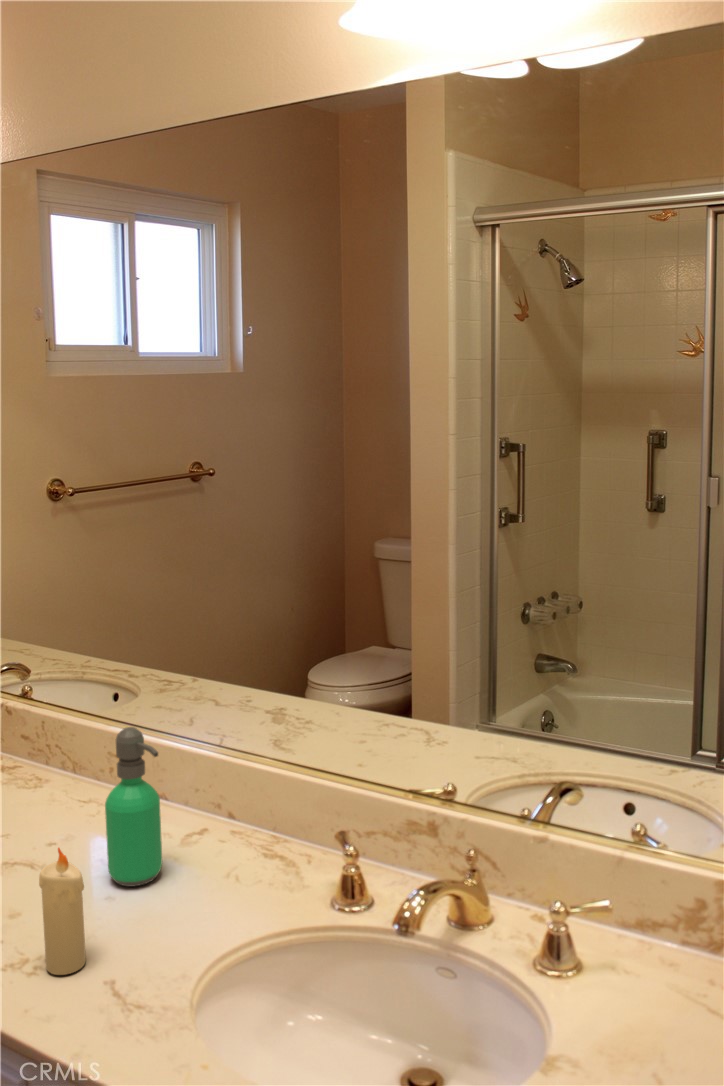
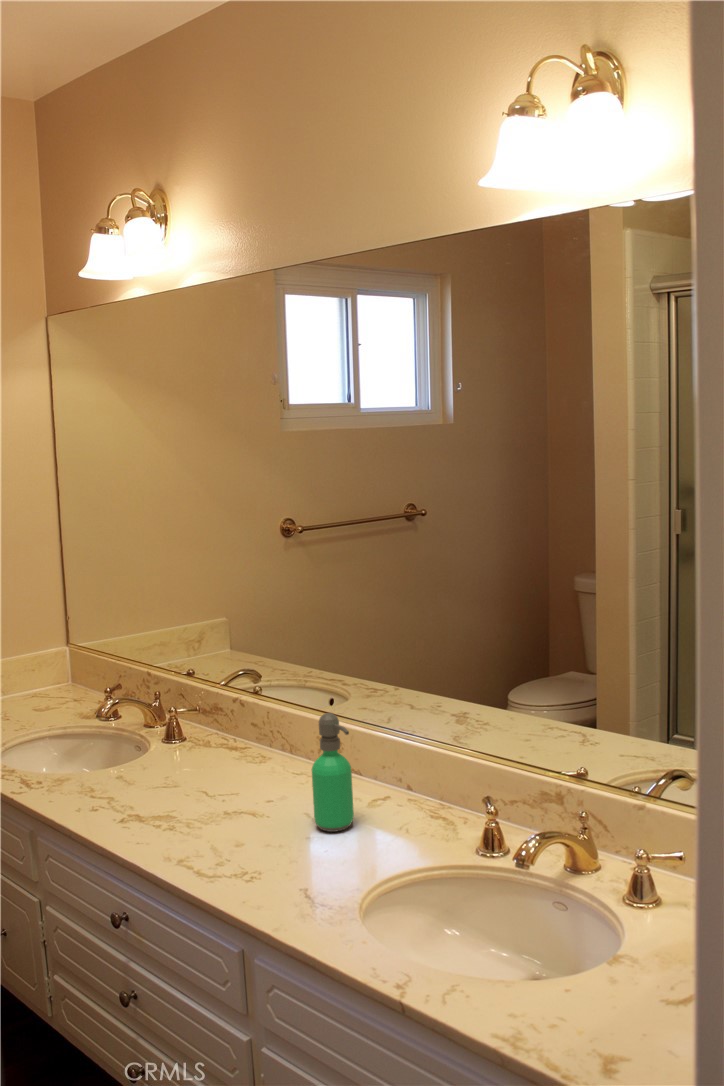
candle: present [39,848,86,975] -> none [265,792,297,883]

